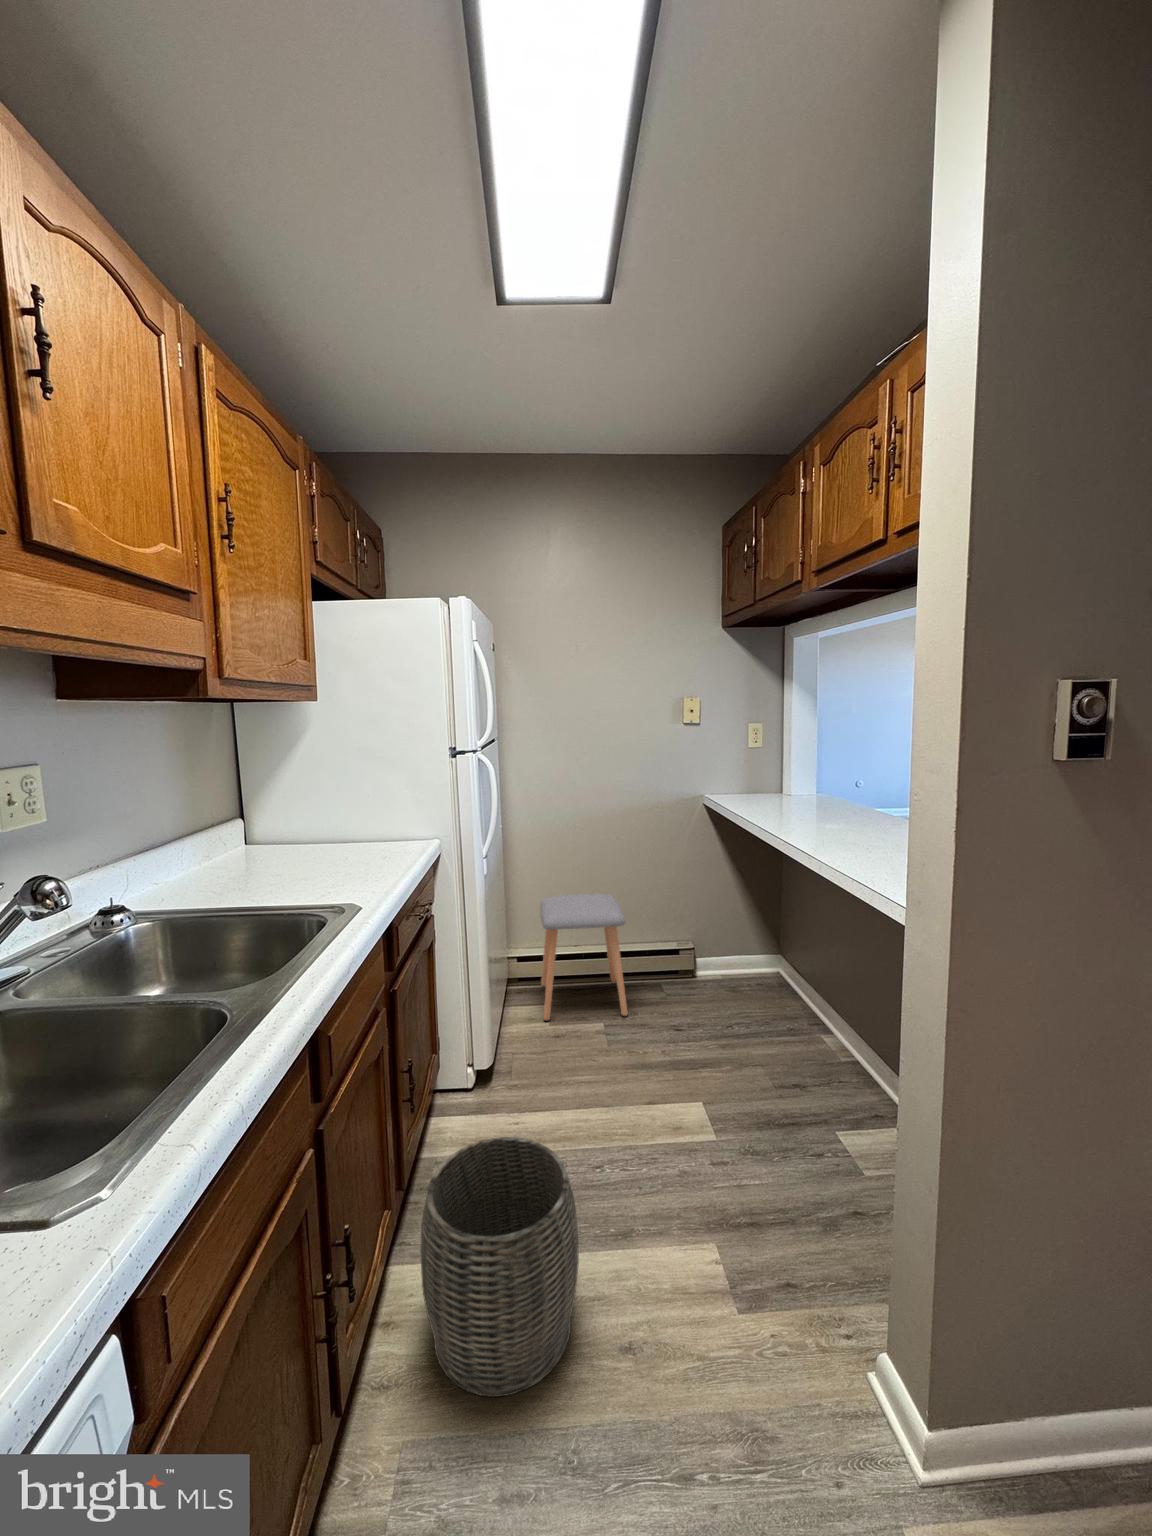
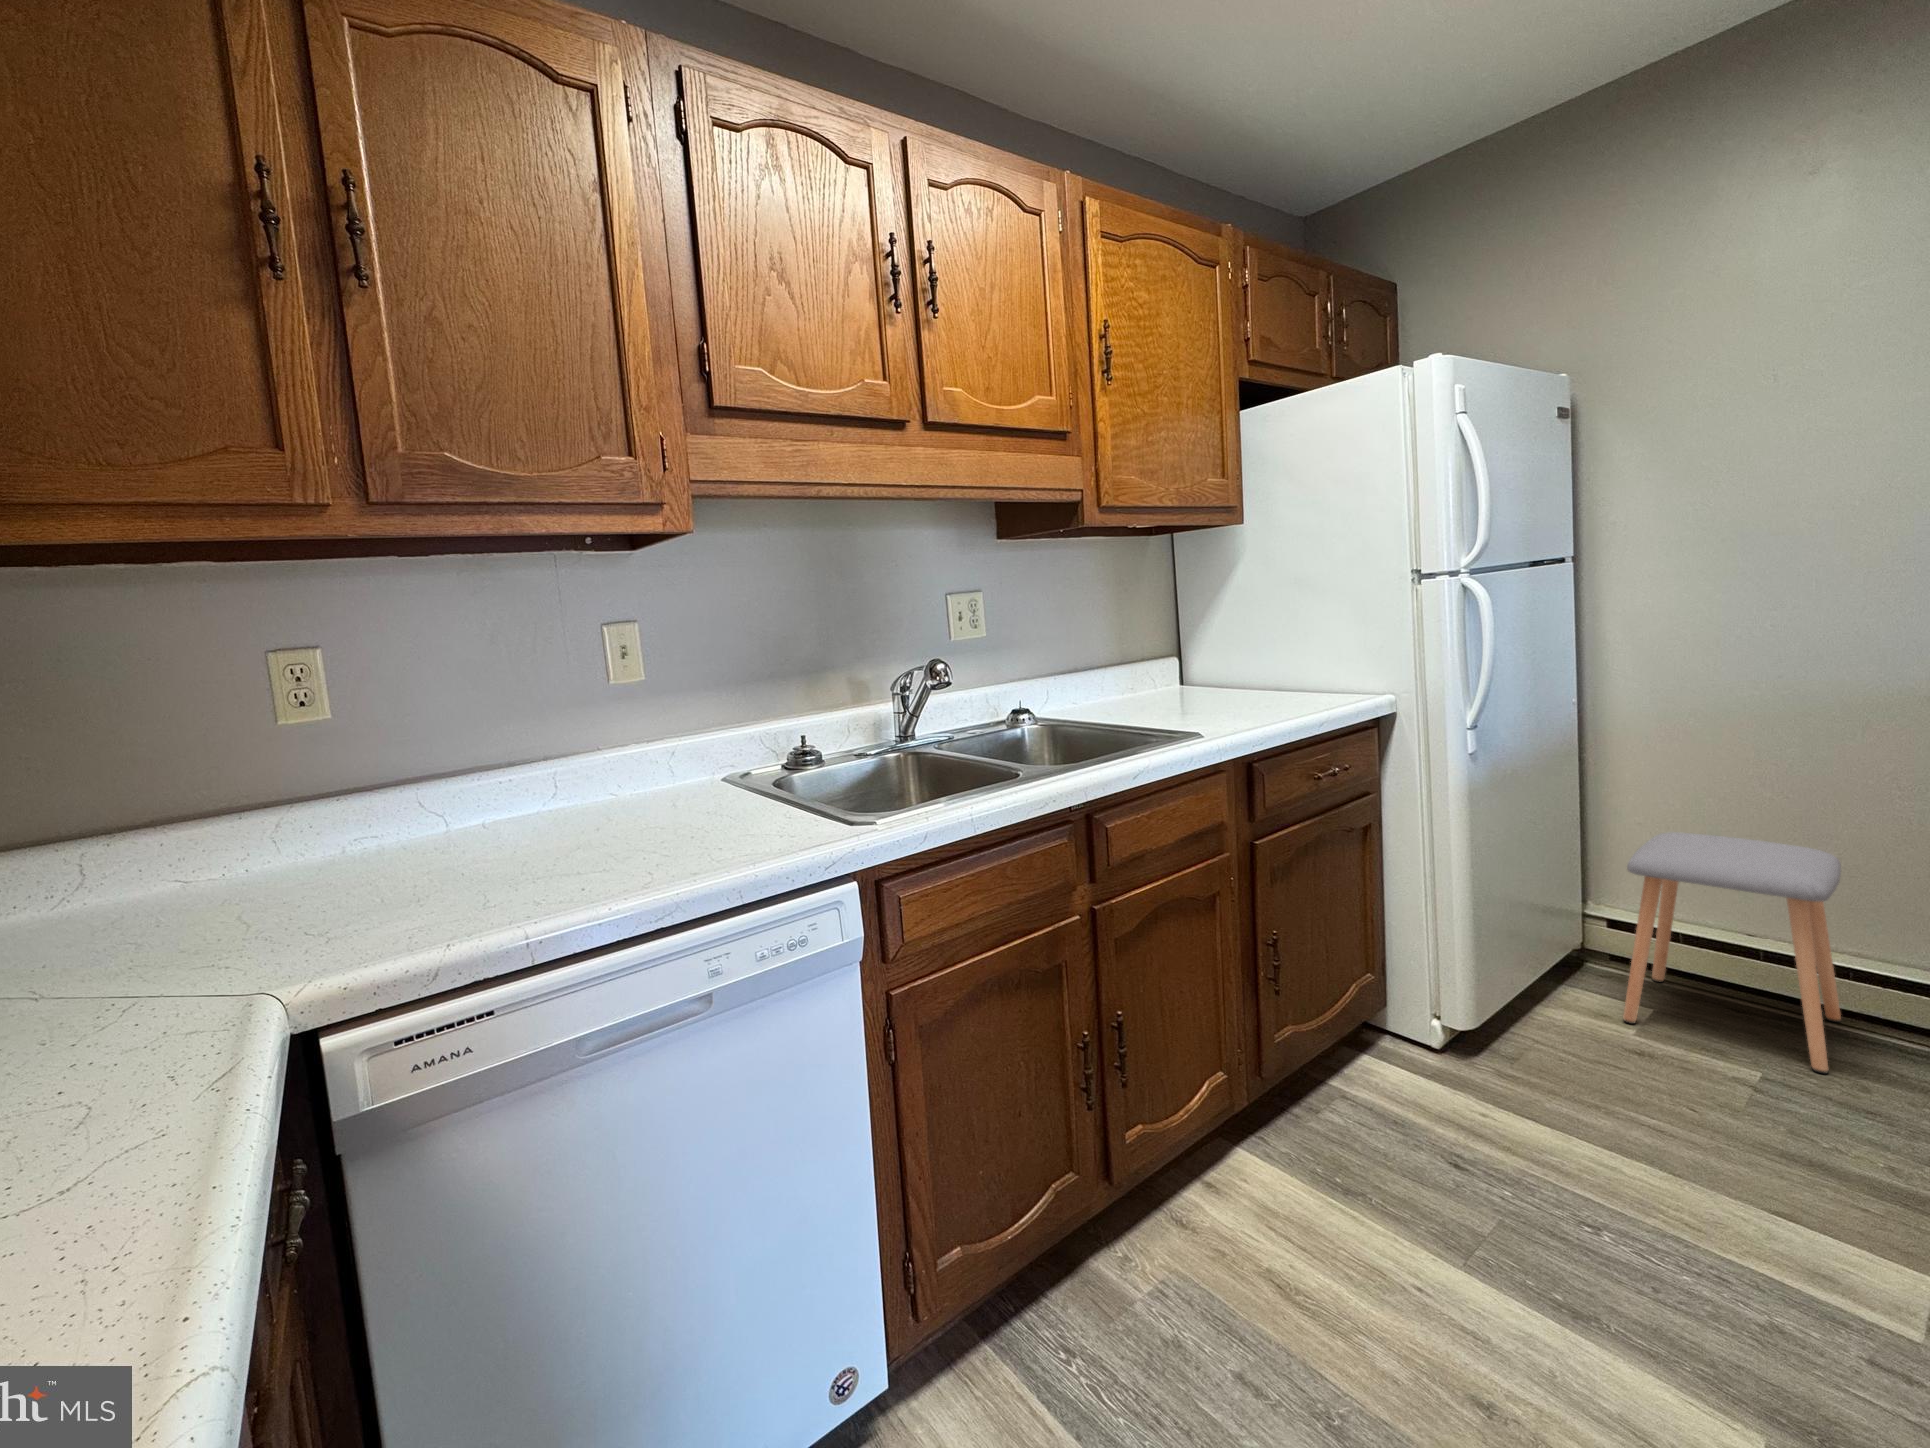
woven basket: present [420,1137,579,1397] -> none [1226,1041,1443,1338]

